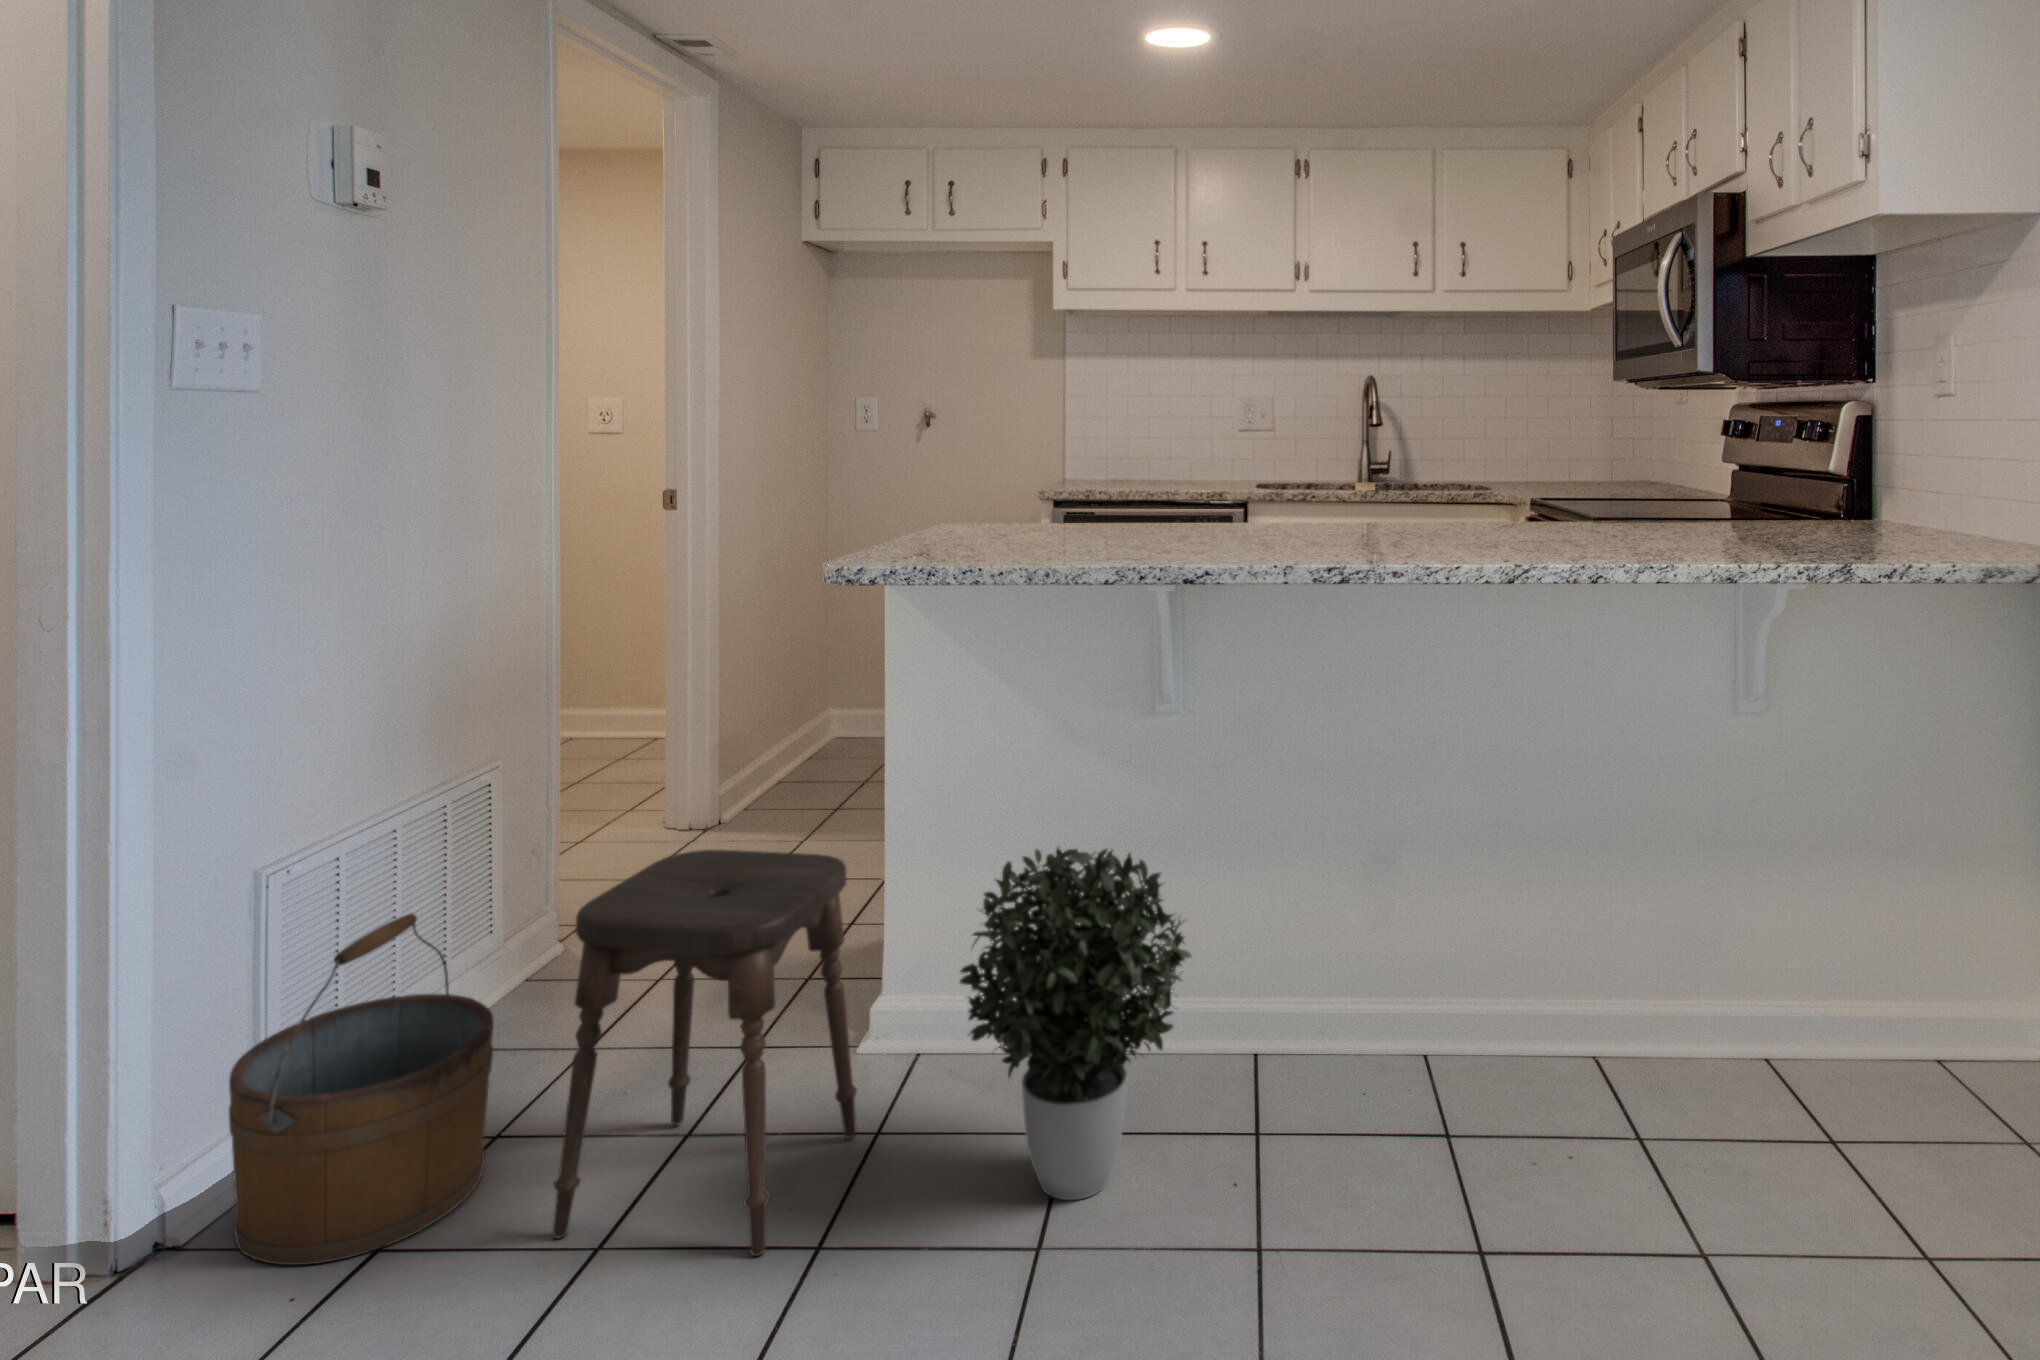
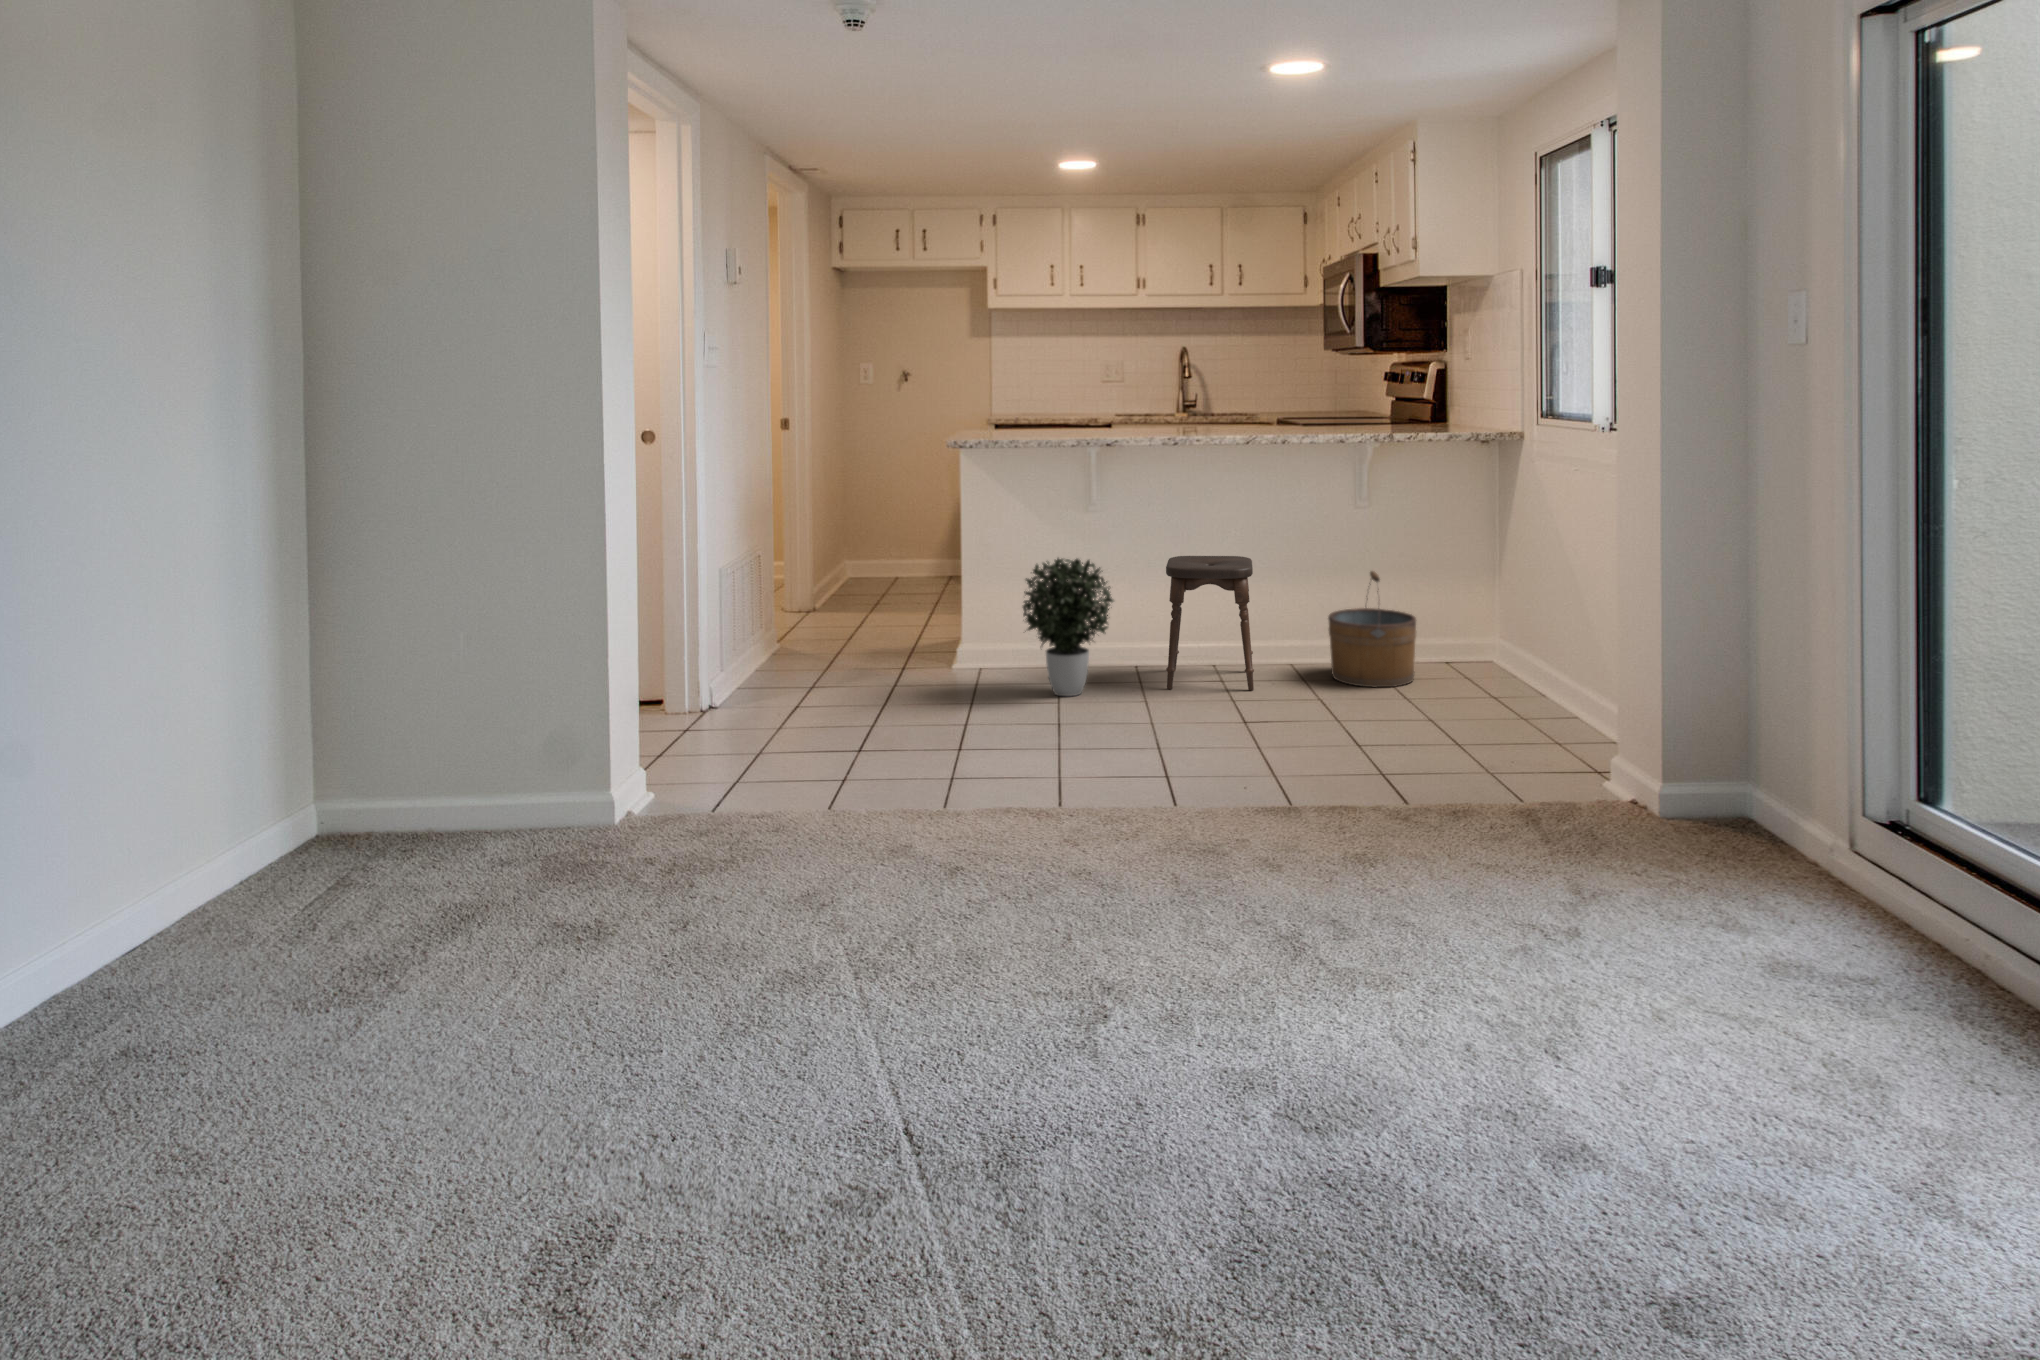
stool: present [552,850,857,1256] -> present [1166,556,1254,691]
bucket: present [229,913,494,1265] -> present [1328,571,1416,687]

